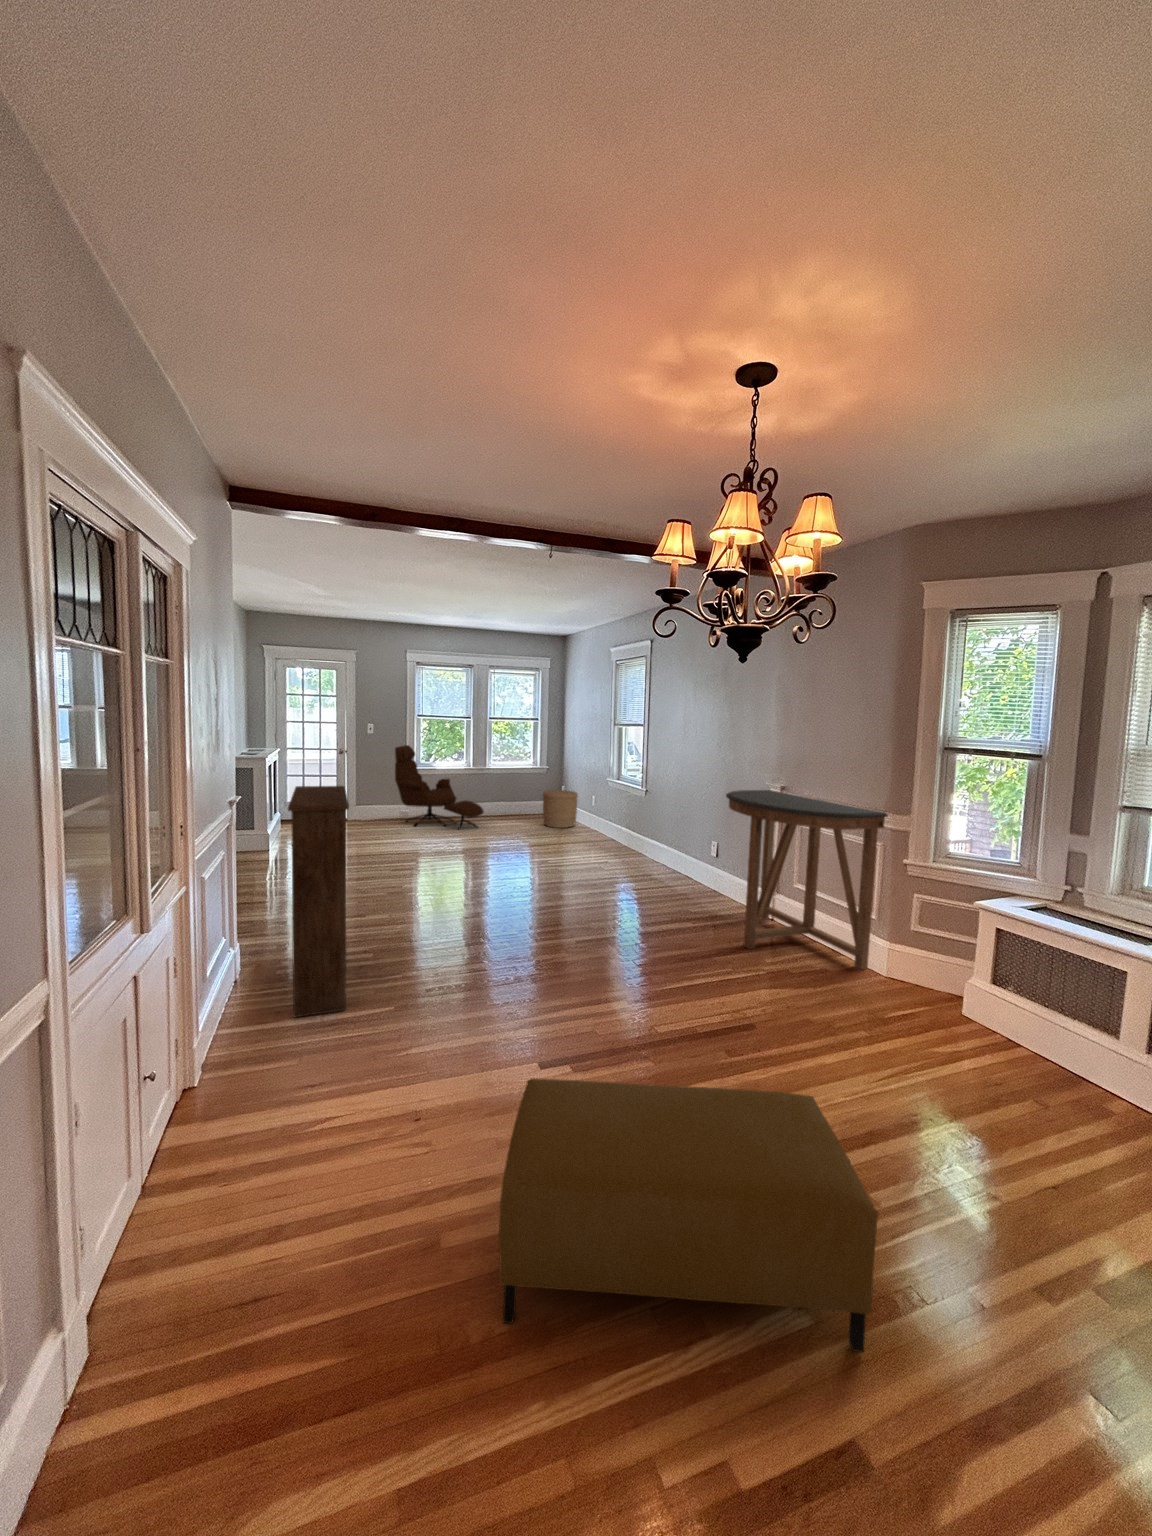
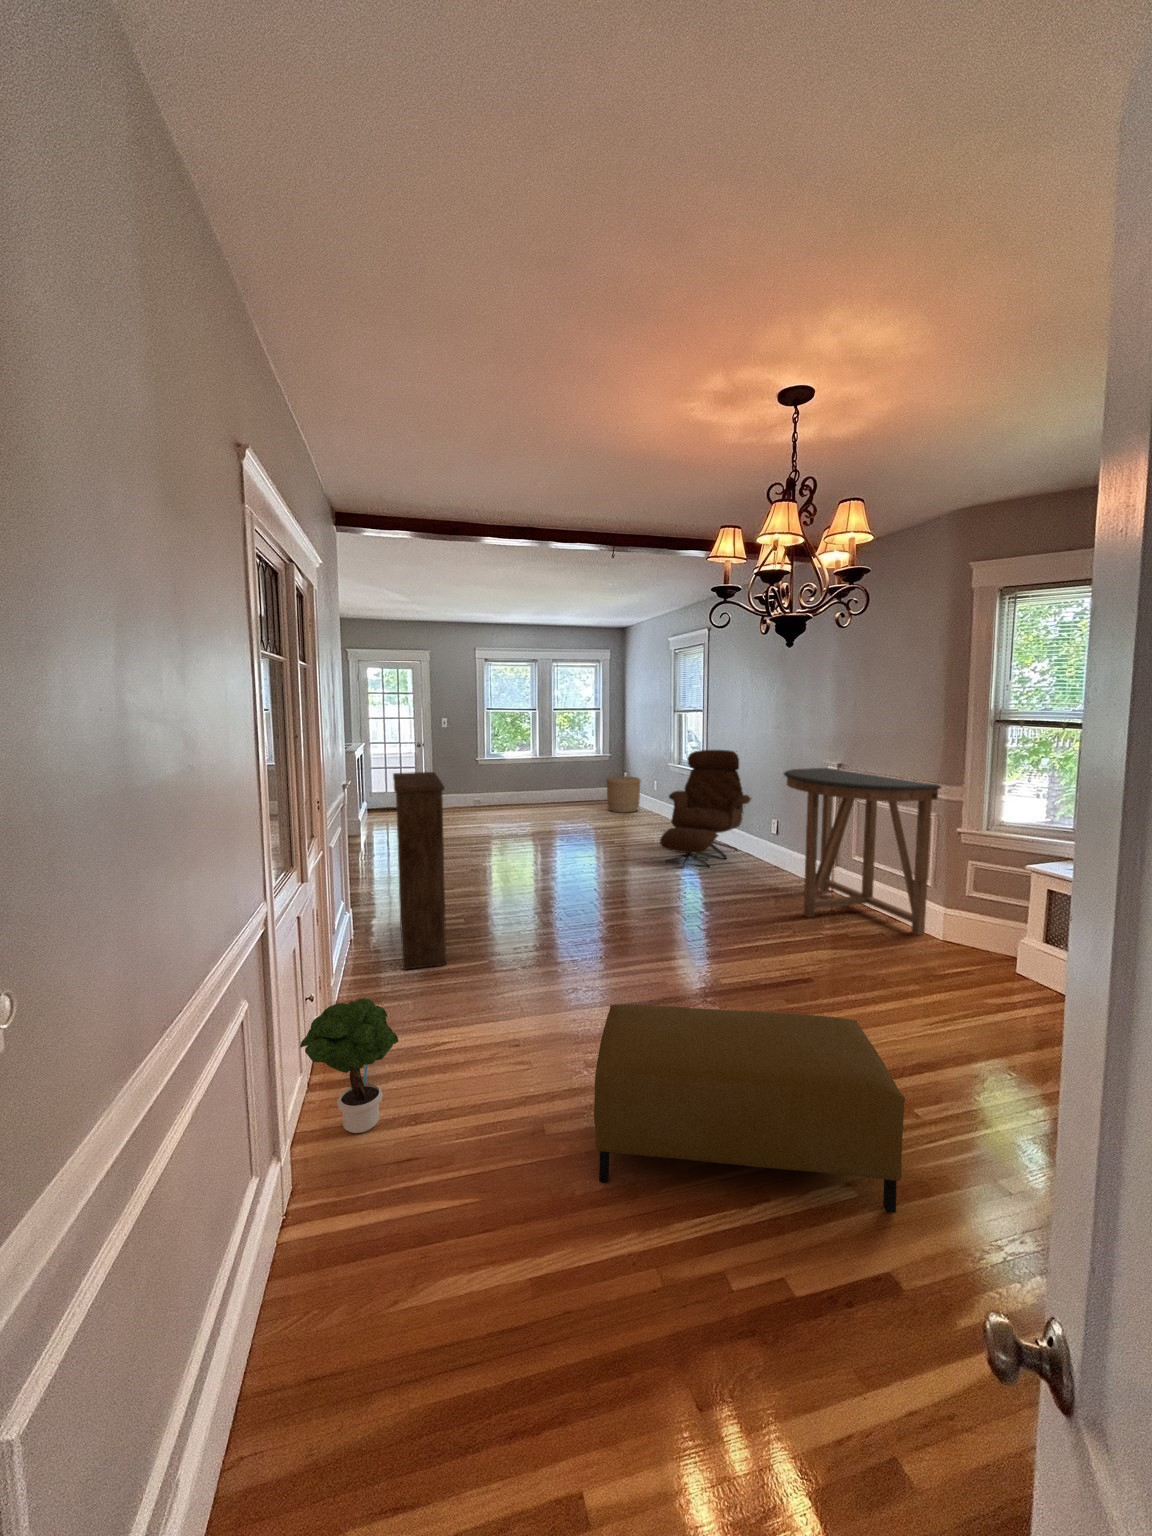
lounge chair: present [395,745,483,829] -> present [660,750,751,868]
potted tree: none [115,1081,251,1260] -> present [300,998,398,1133]

